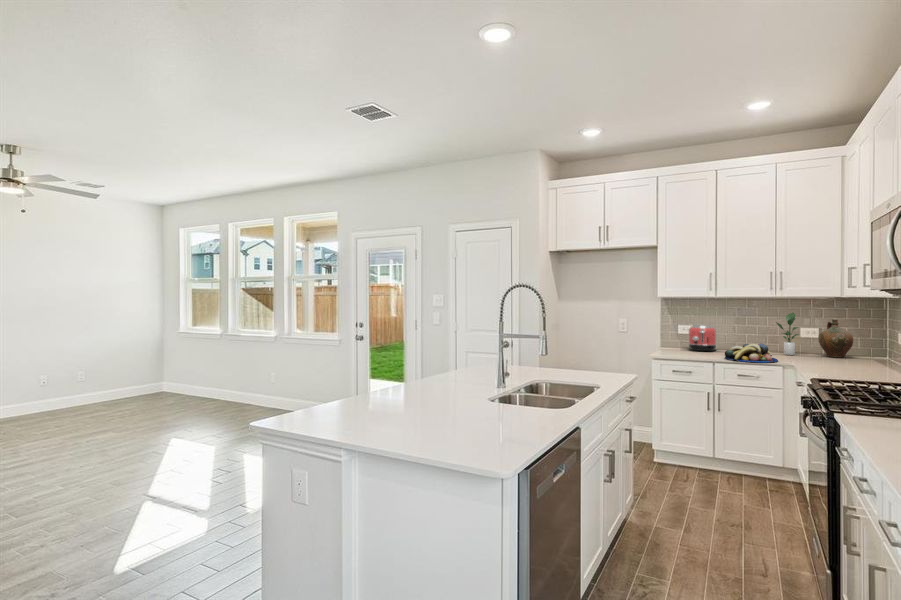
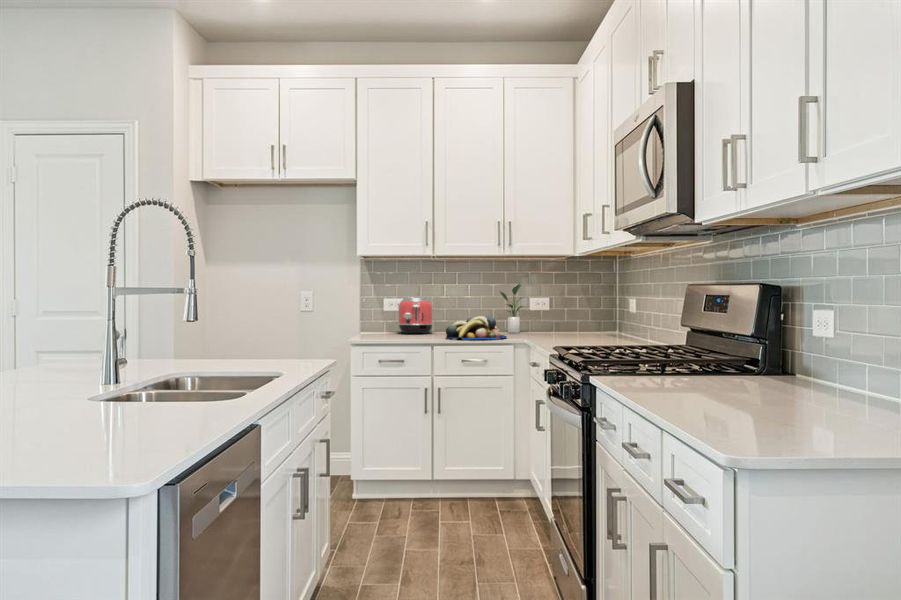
ceramic jug: present [818,320,853,358] -> none [543,286,576,333]

